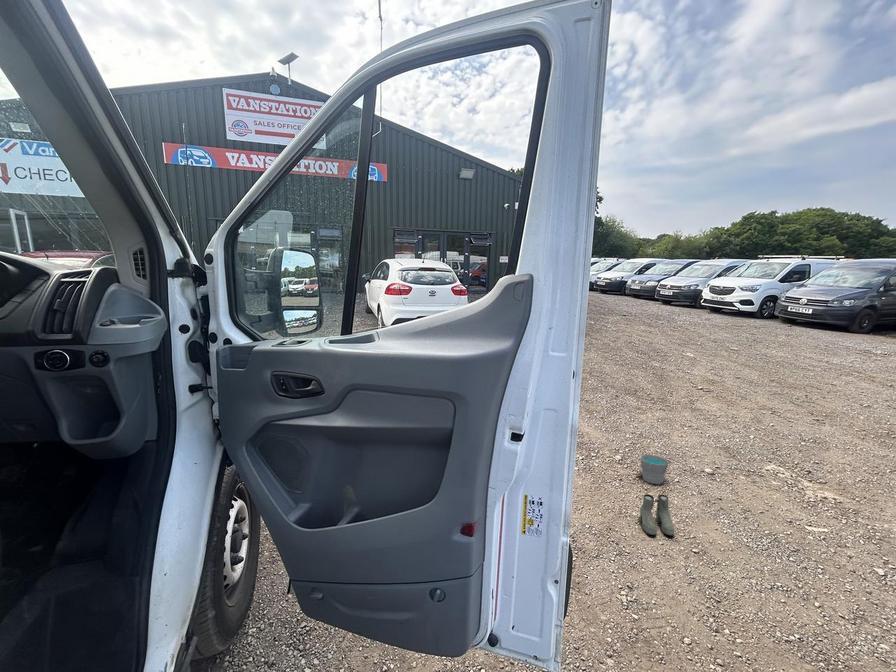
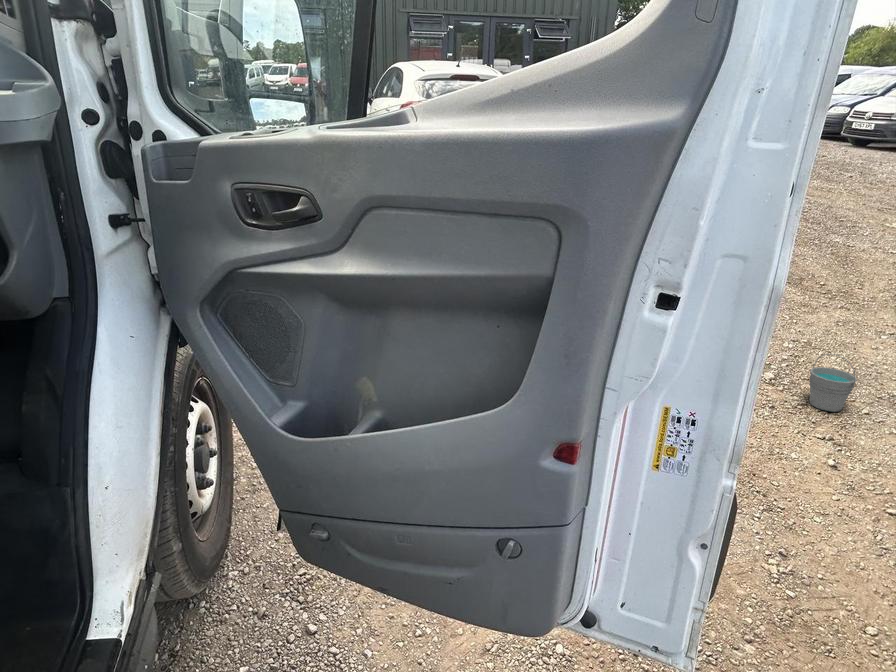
boots: present [640,494,674,536] -> none [803,423,859,485]

